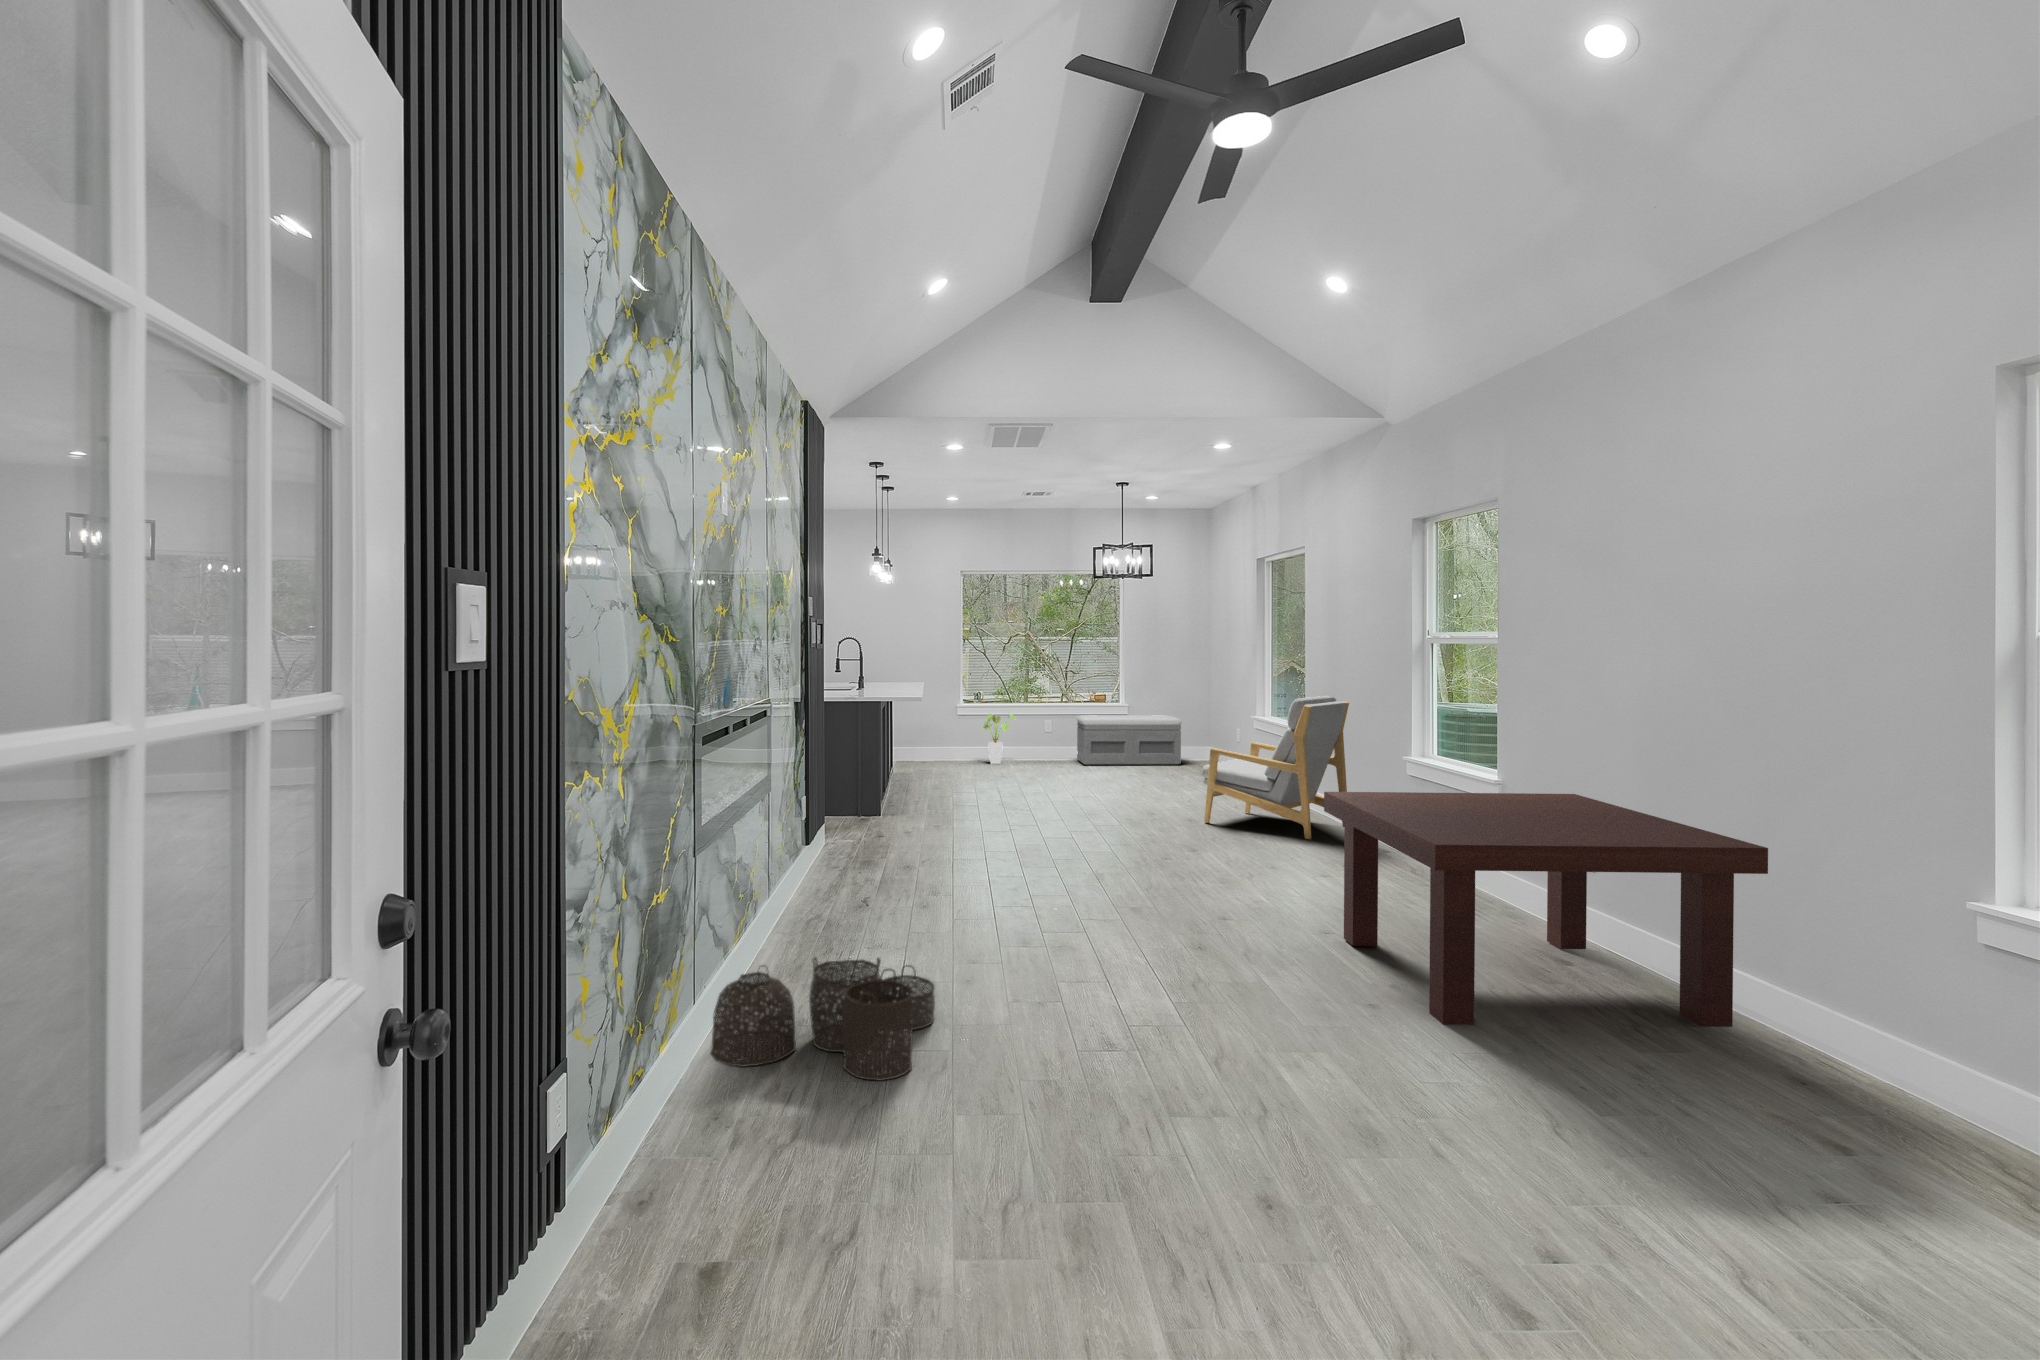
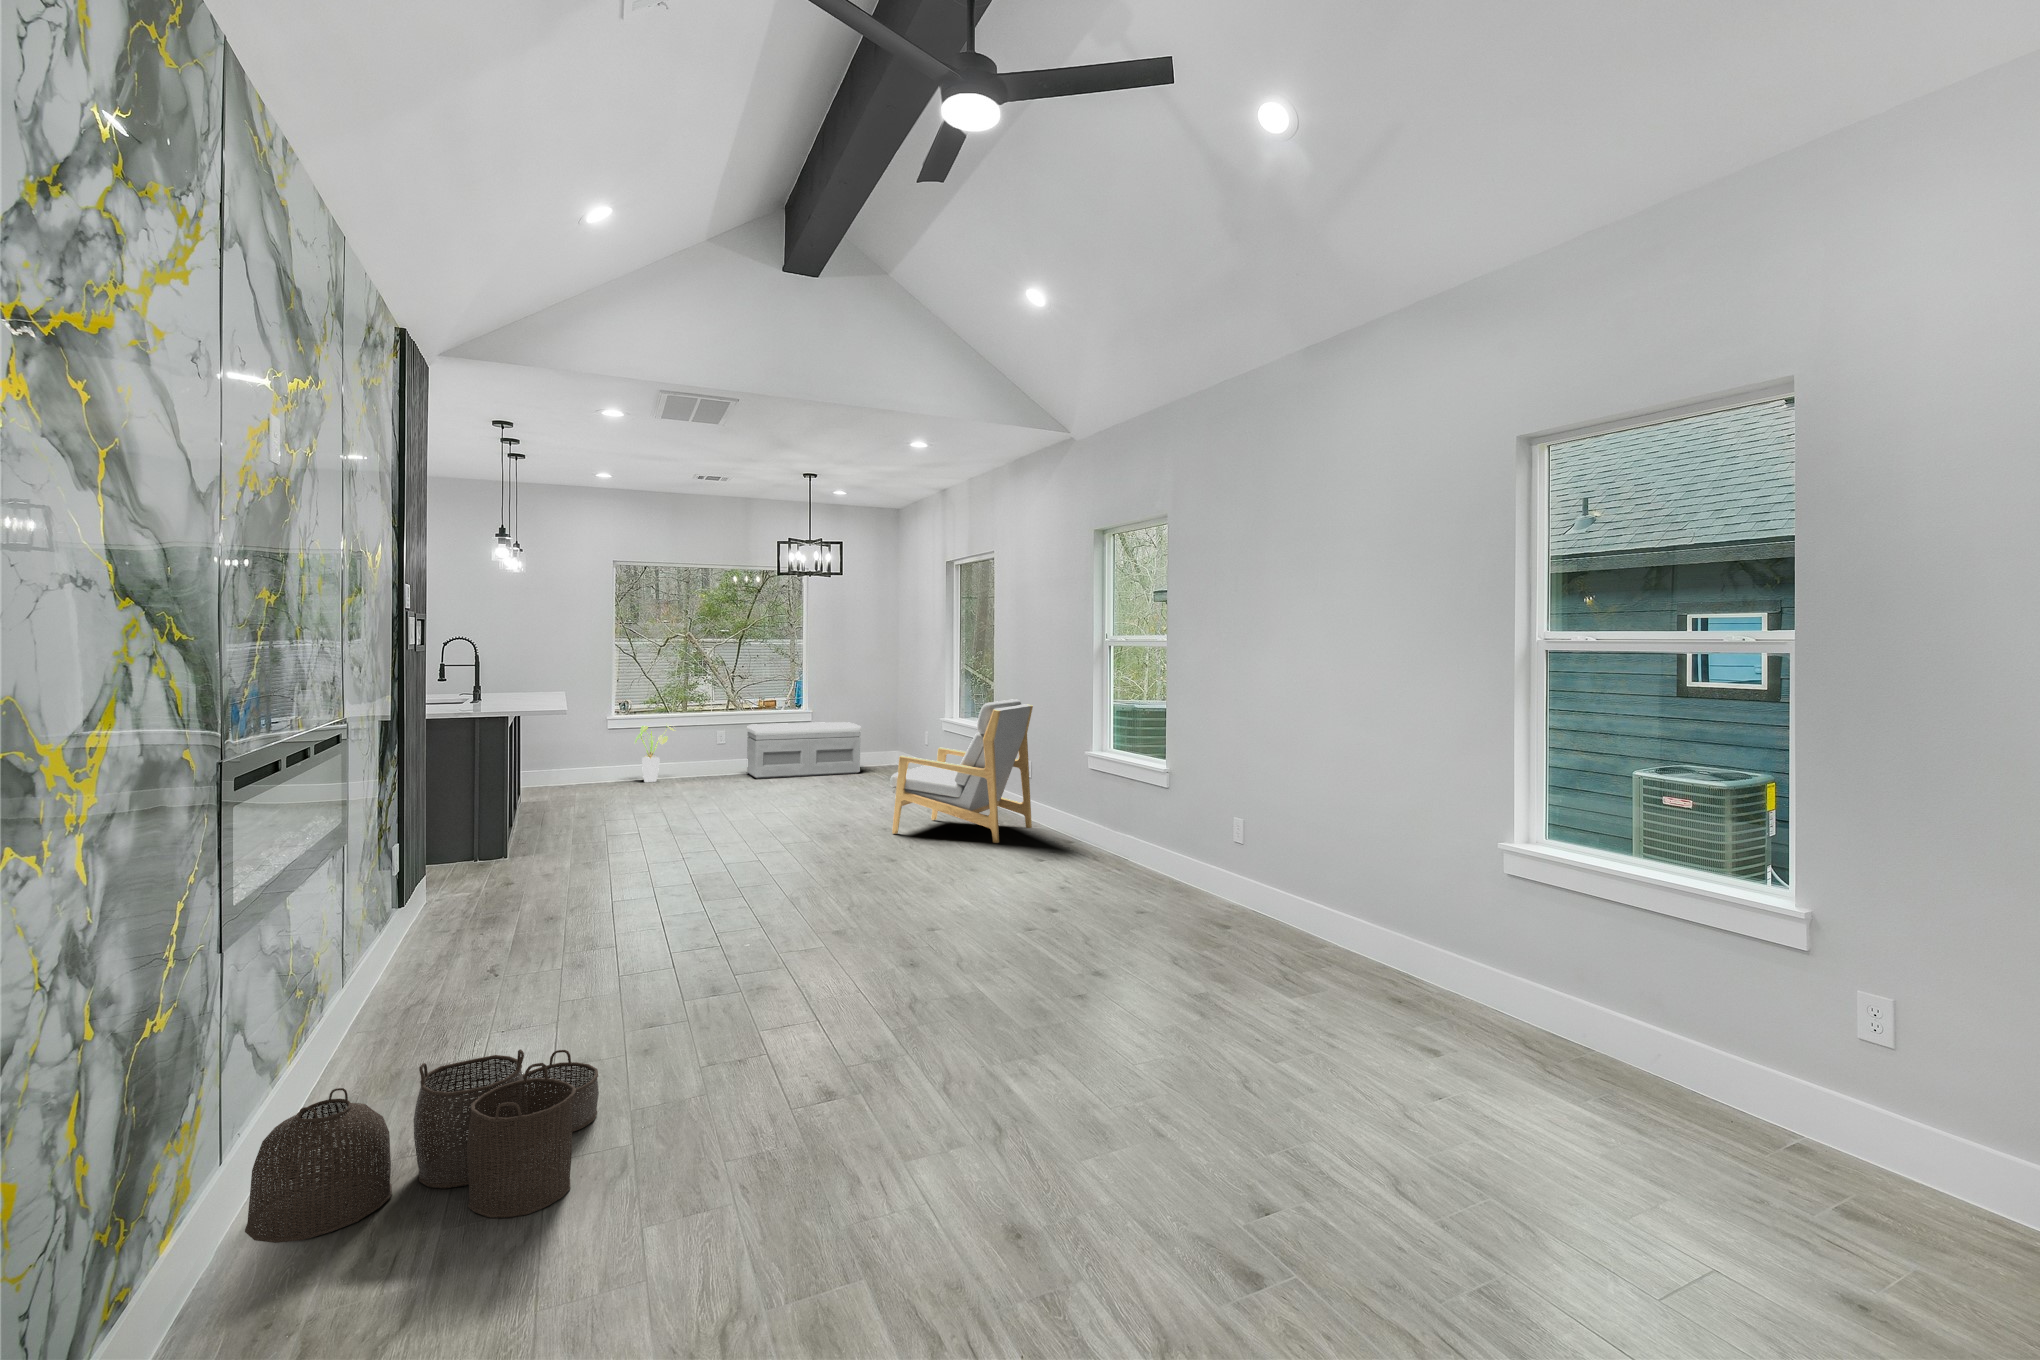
coffee table: present [1324,792,1768,1027] -> none [1028,786,1394,1021]

